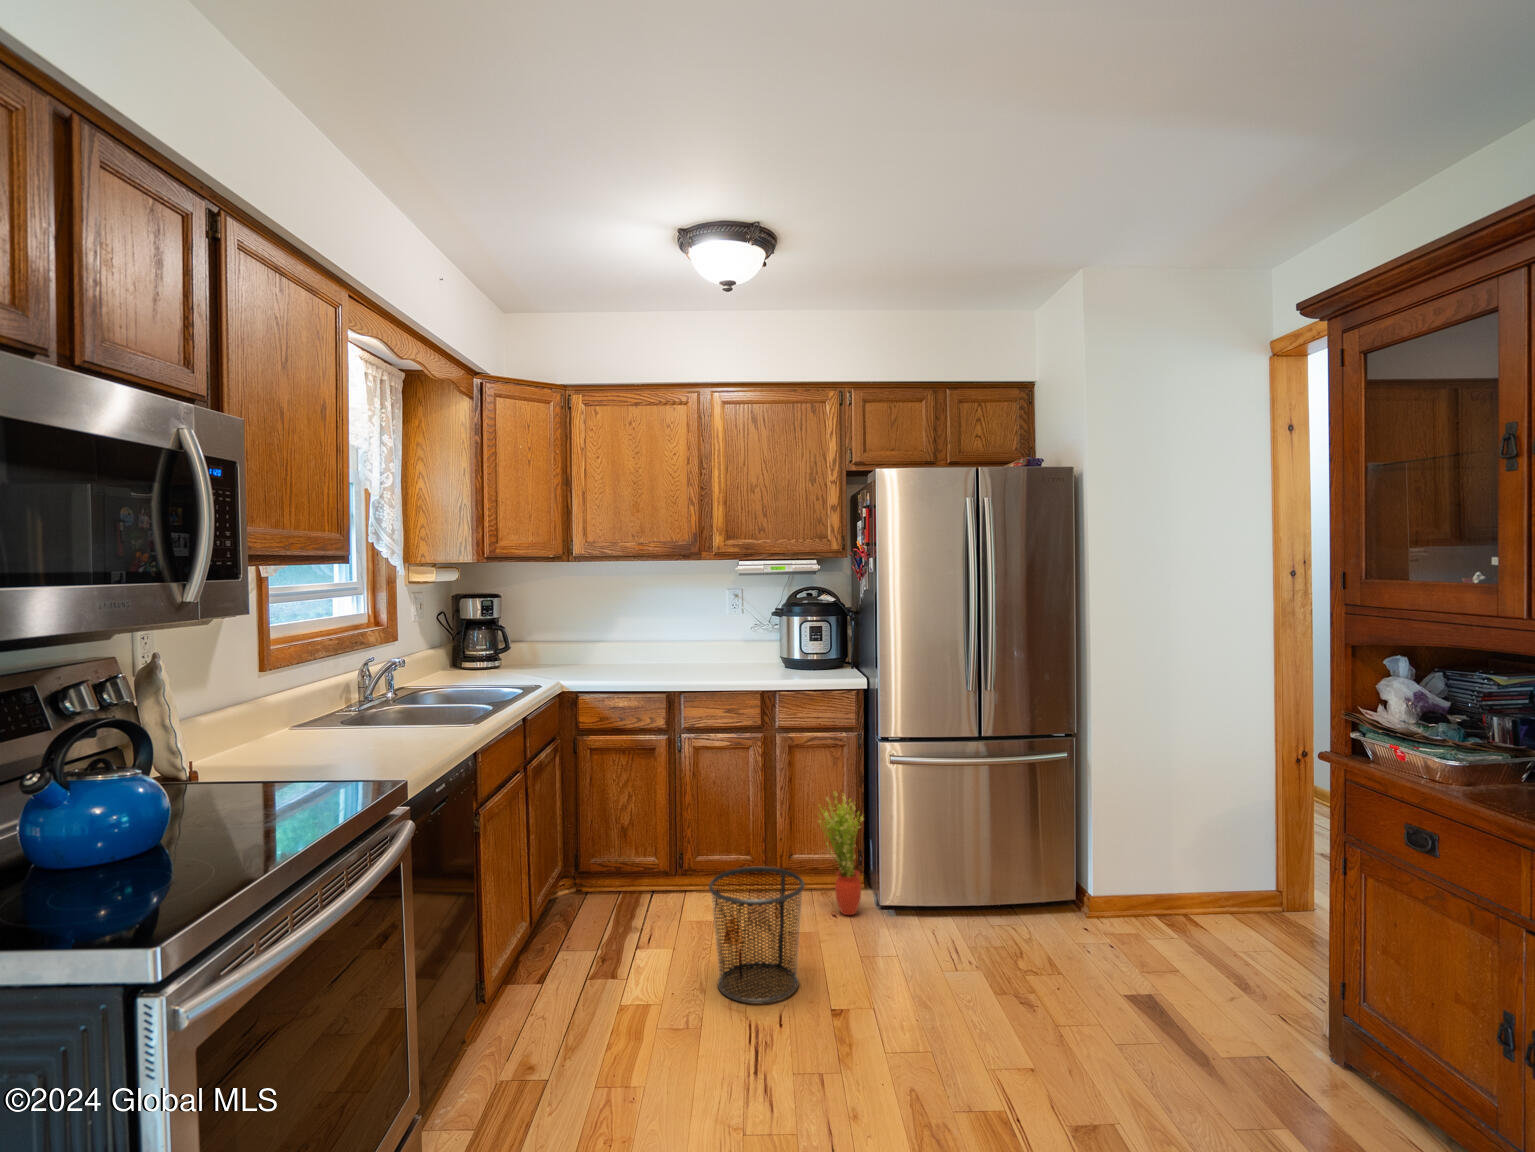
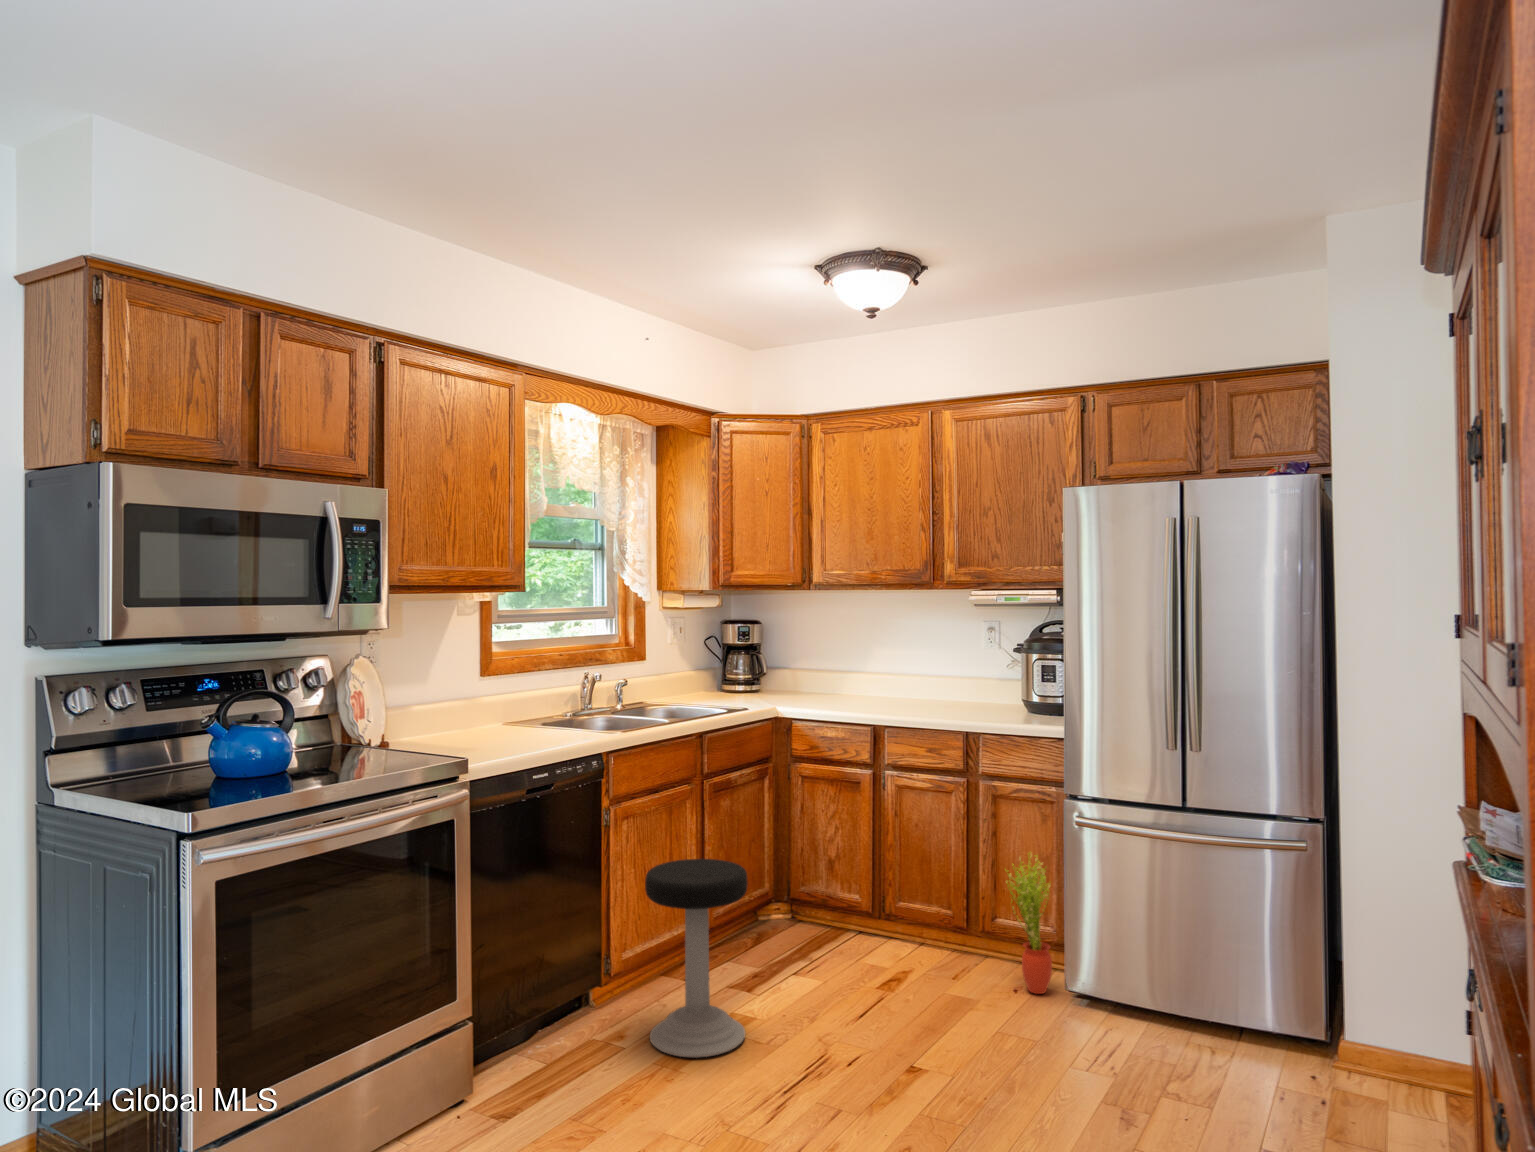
stool: none [550,847,663,1070] -> present [645,859,748,1058]
waste bin: present [709,867,805,1004] -> none [820,908,919,1046]

